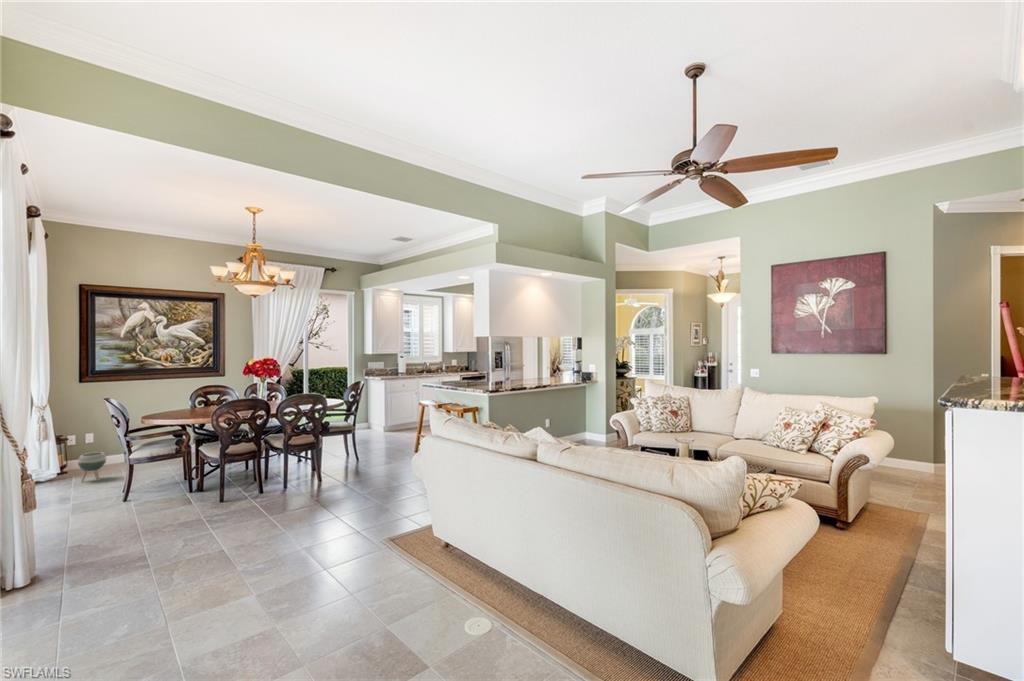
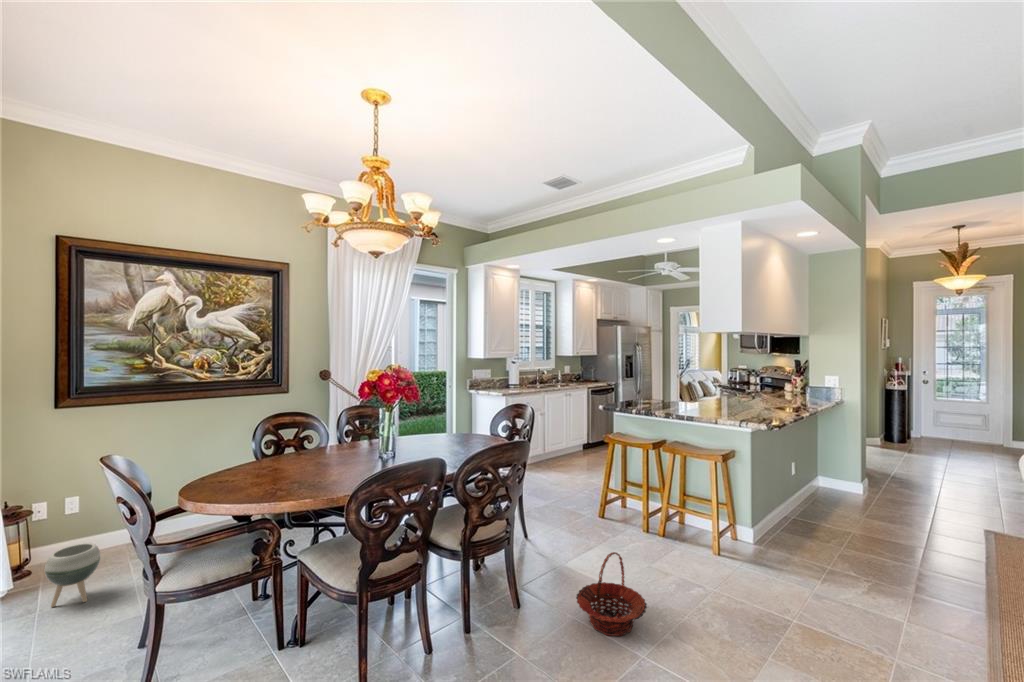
basket: none [342,450,379,488] -> present [576,552,647,636]

